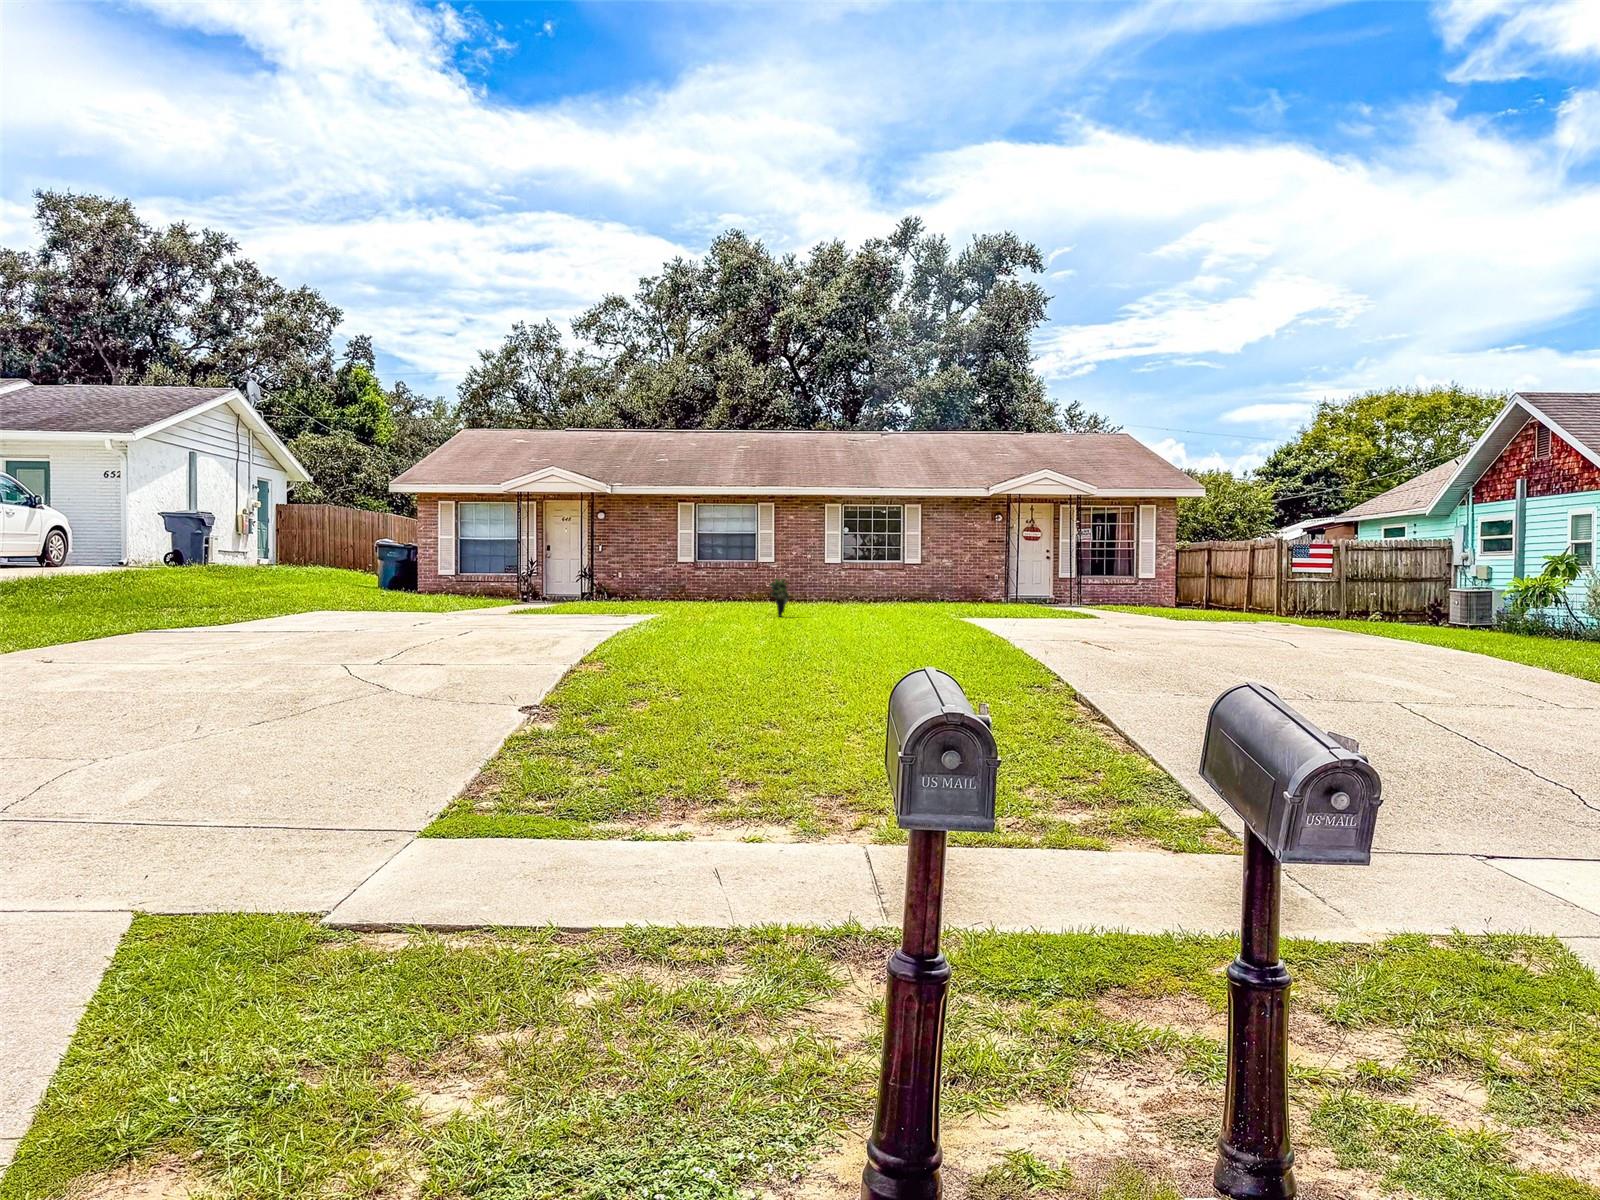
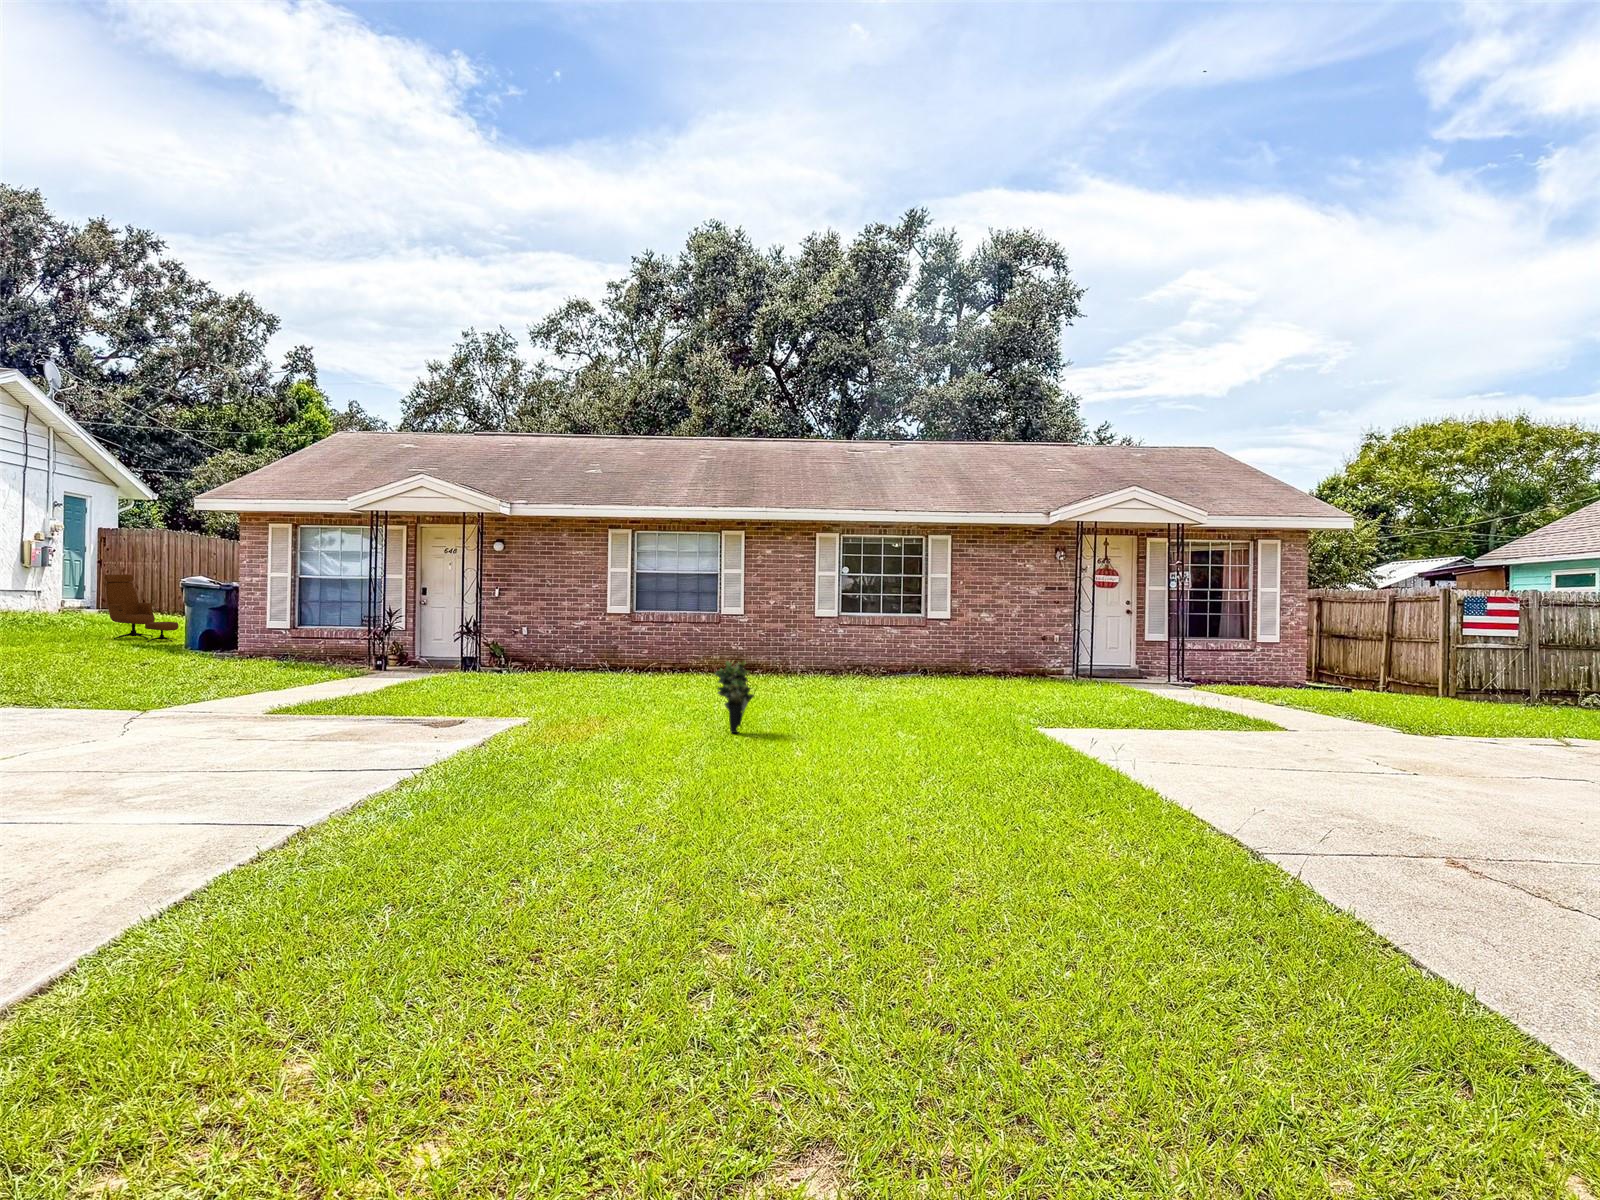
lounge chair: none [334,536,385,582] -> present [104,574,179,642]

